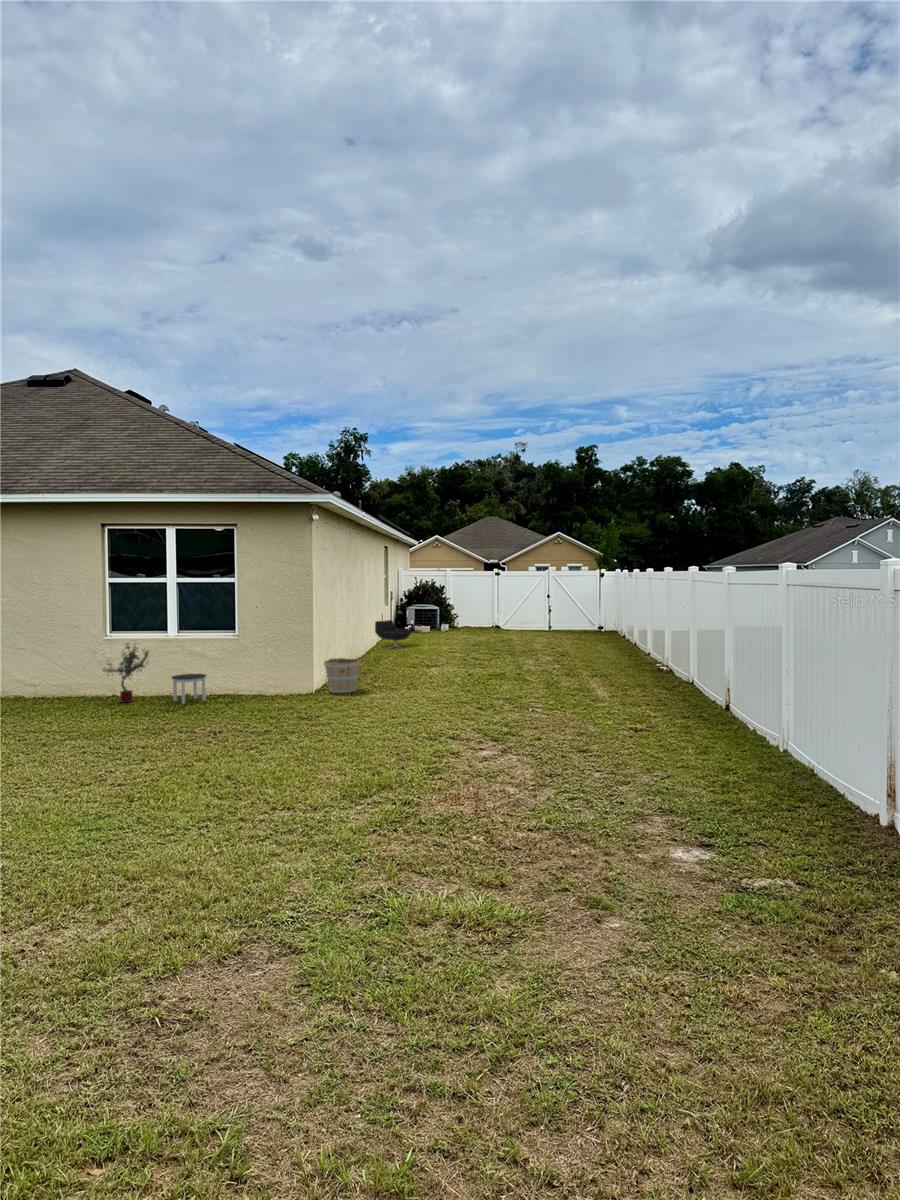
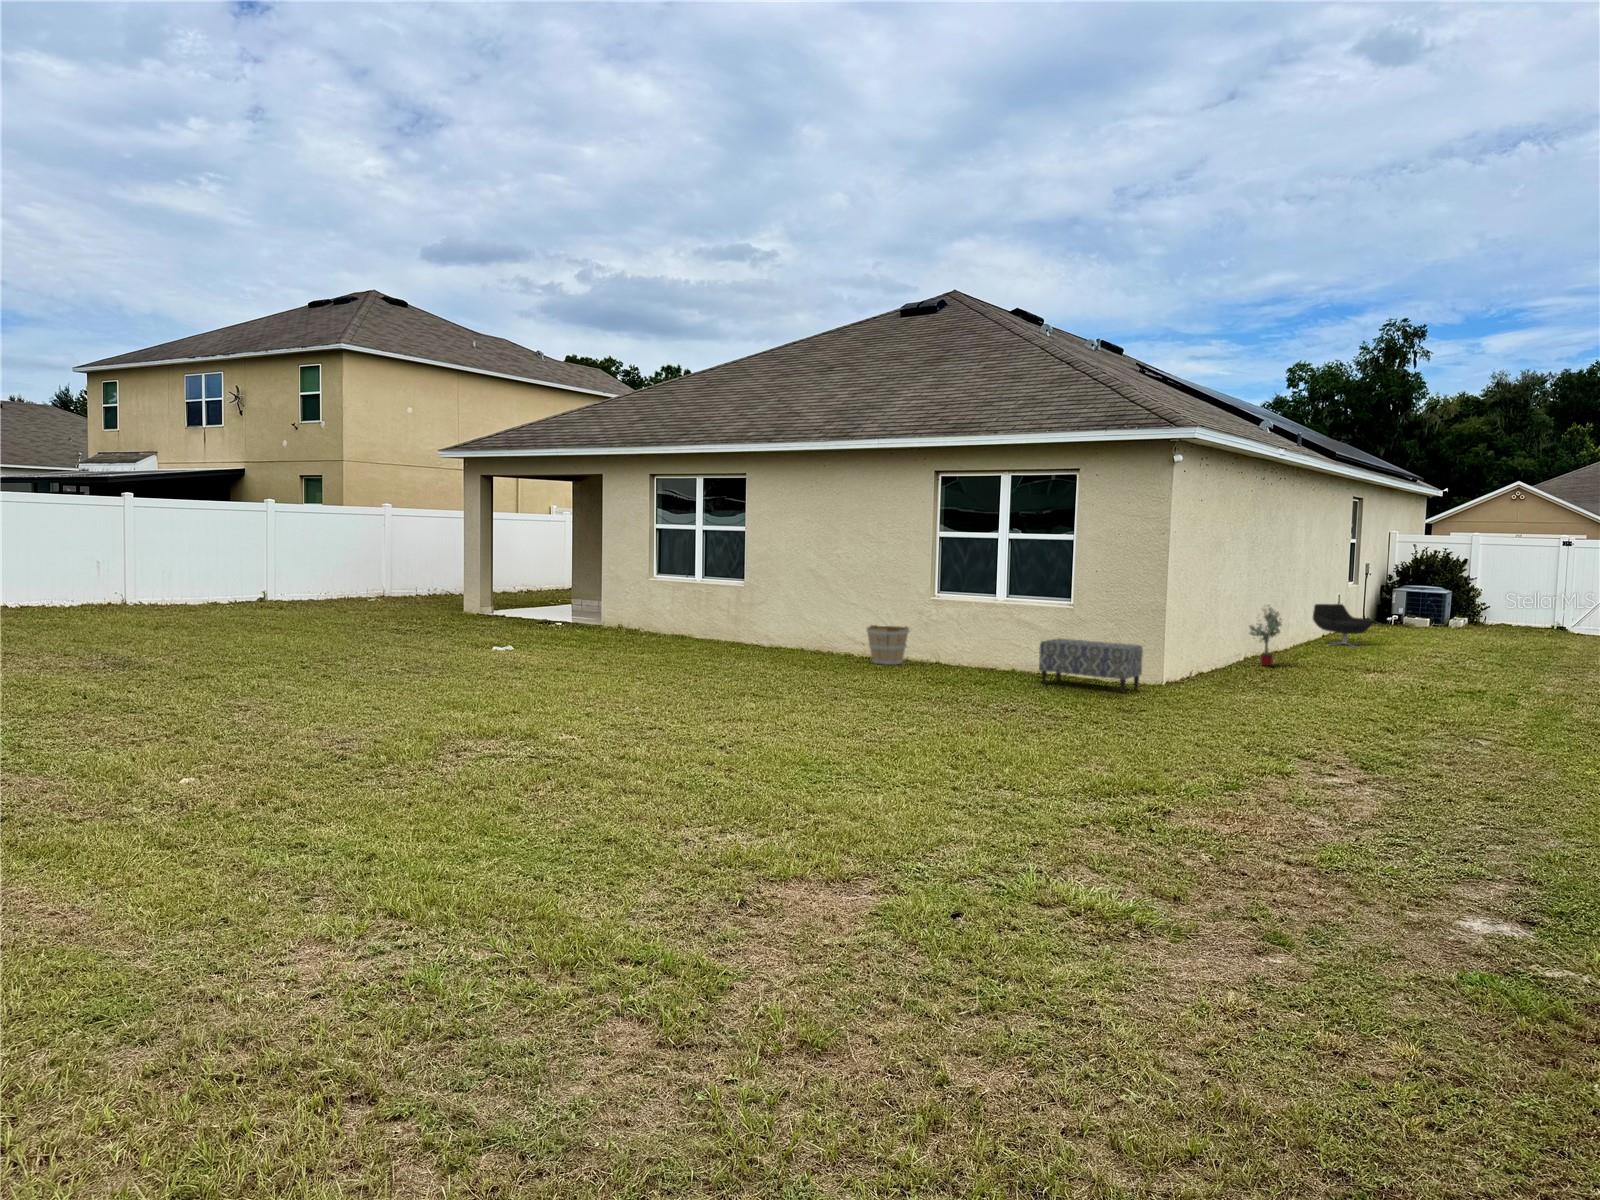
potted tree: present [103,644,149,703] -> present [1249,606,1281,666]
wooden bucket: present [324,658,361,693] -> present [867,625,909,665]
bench: none [215,663,299,704] -> present [1039,638,1143,693]
round table: present [172,674,206,704] -> none [994,645,1034,679]

